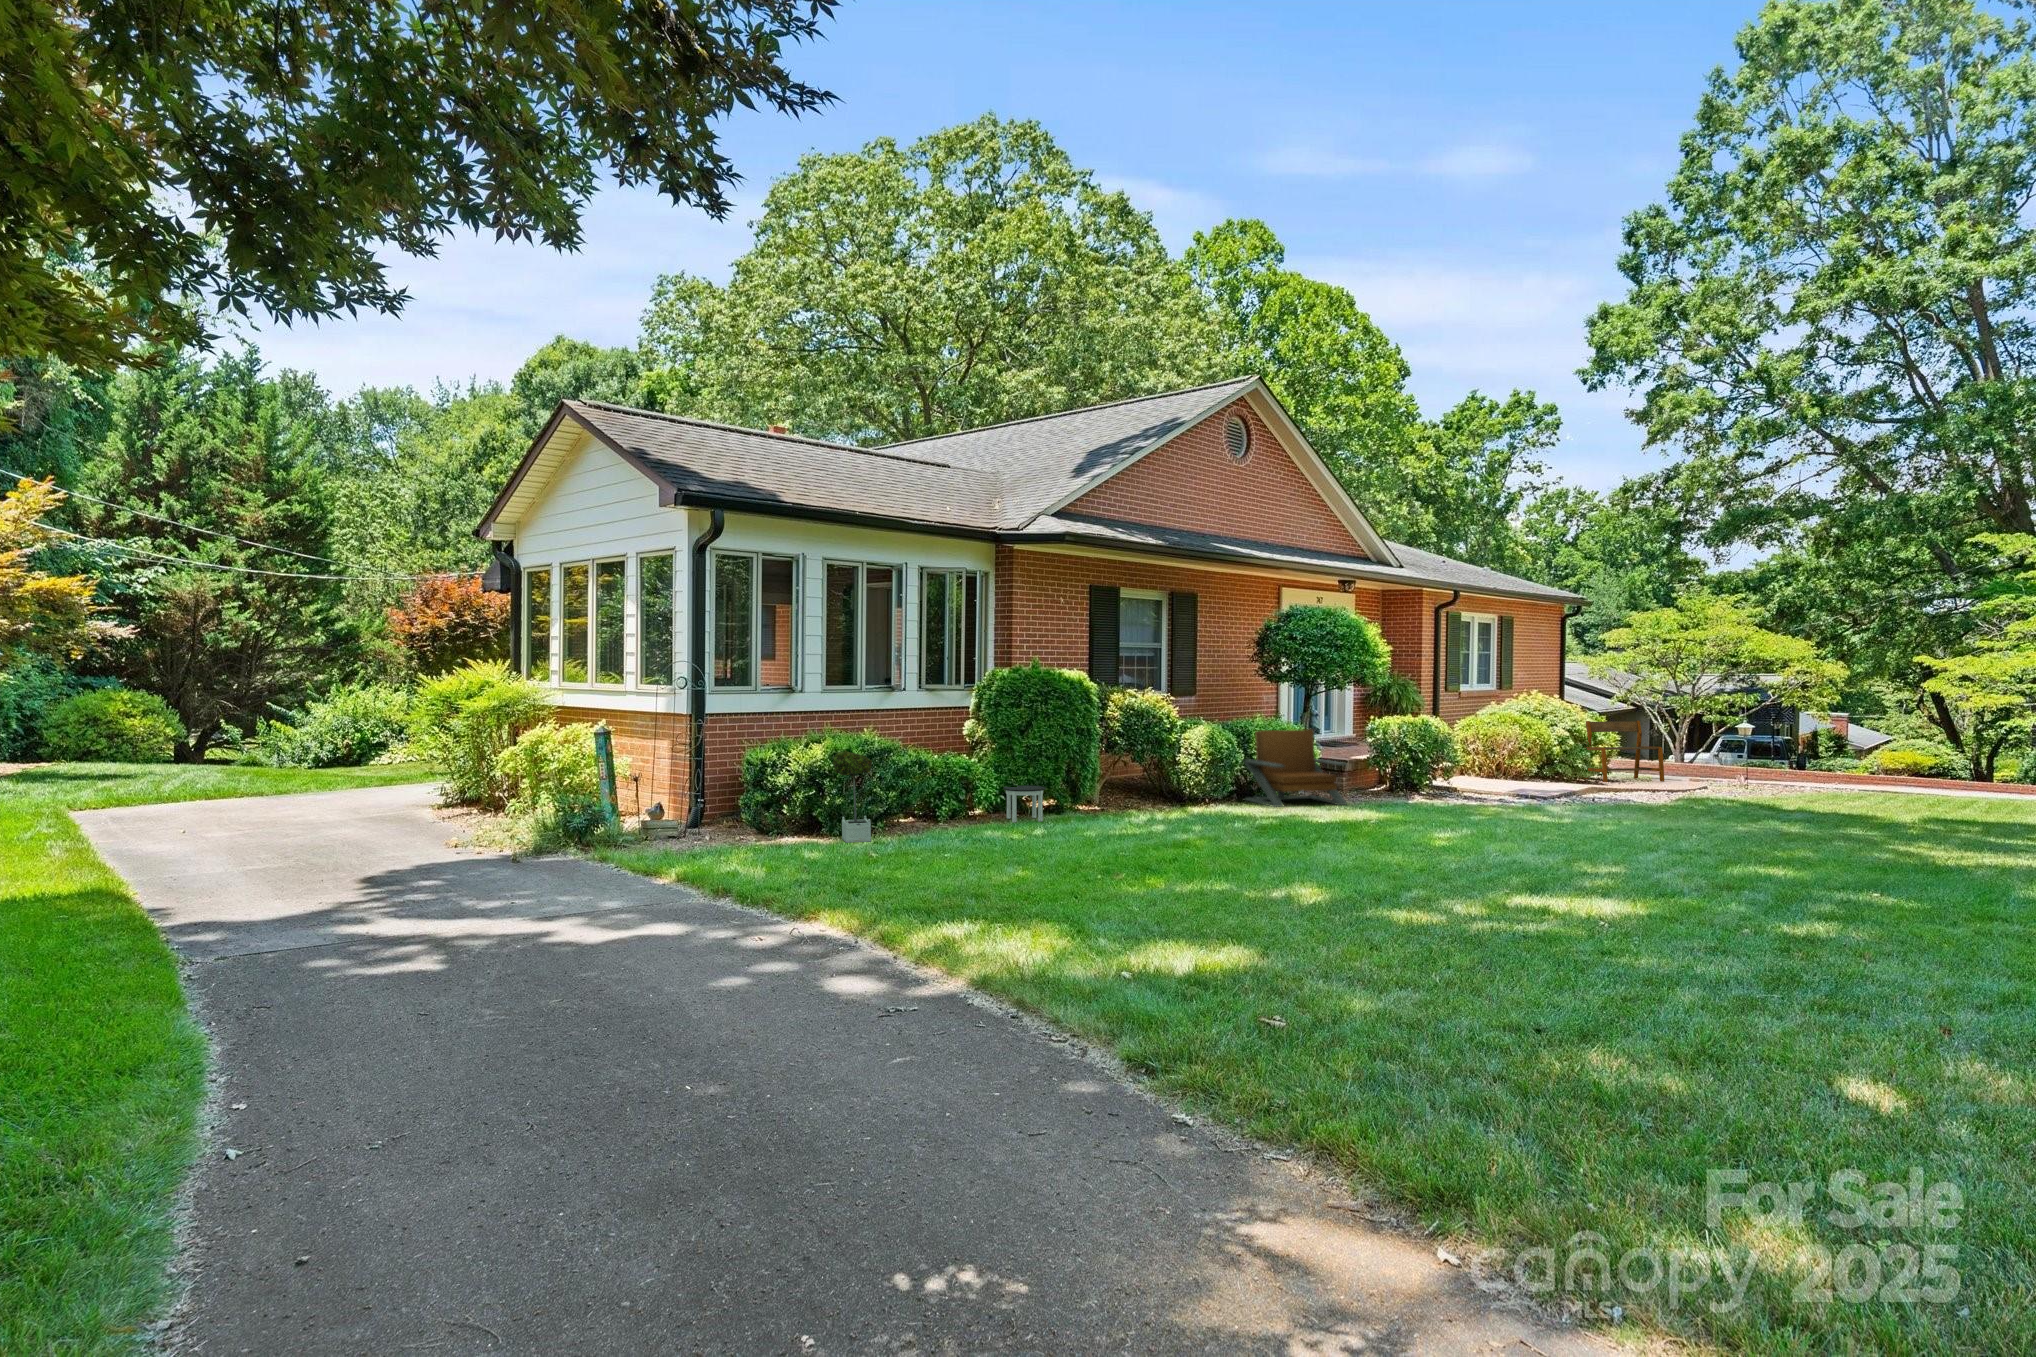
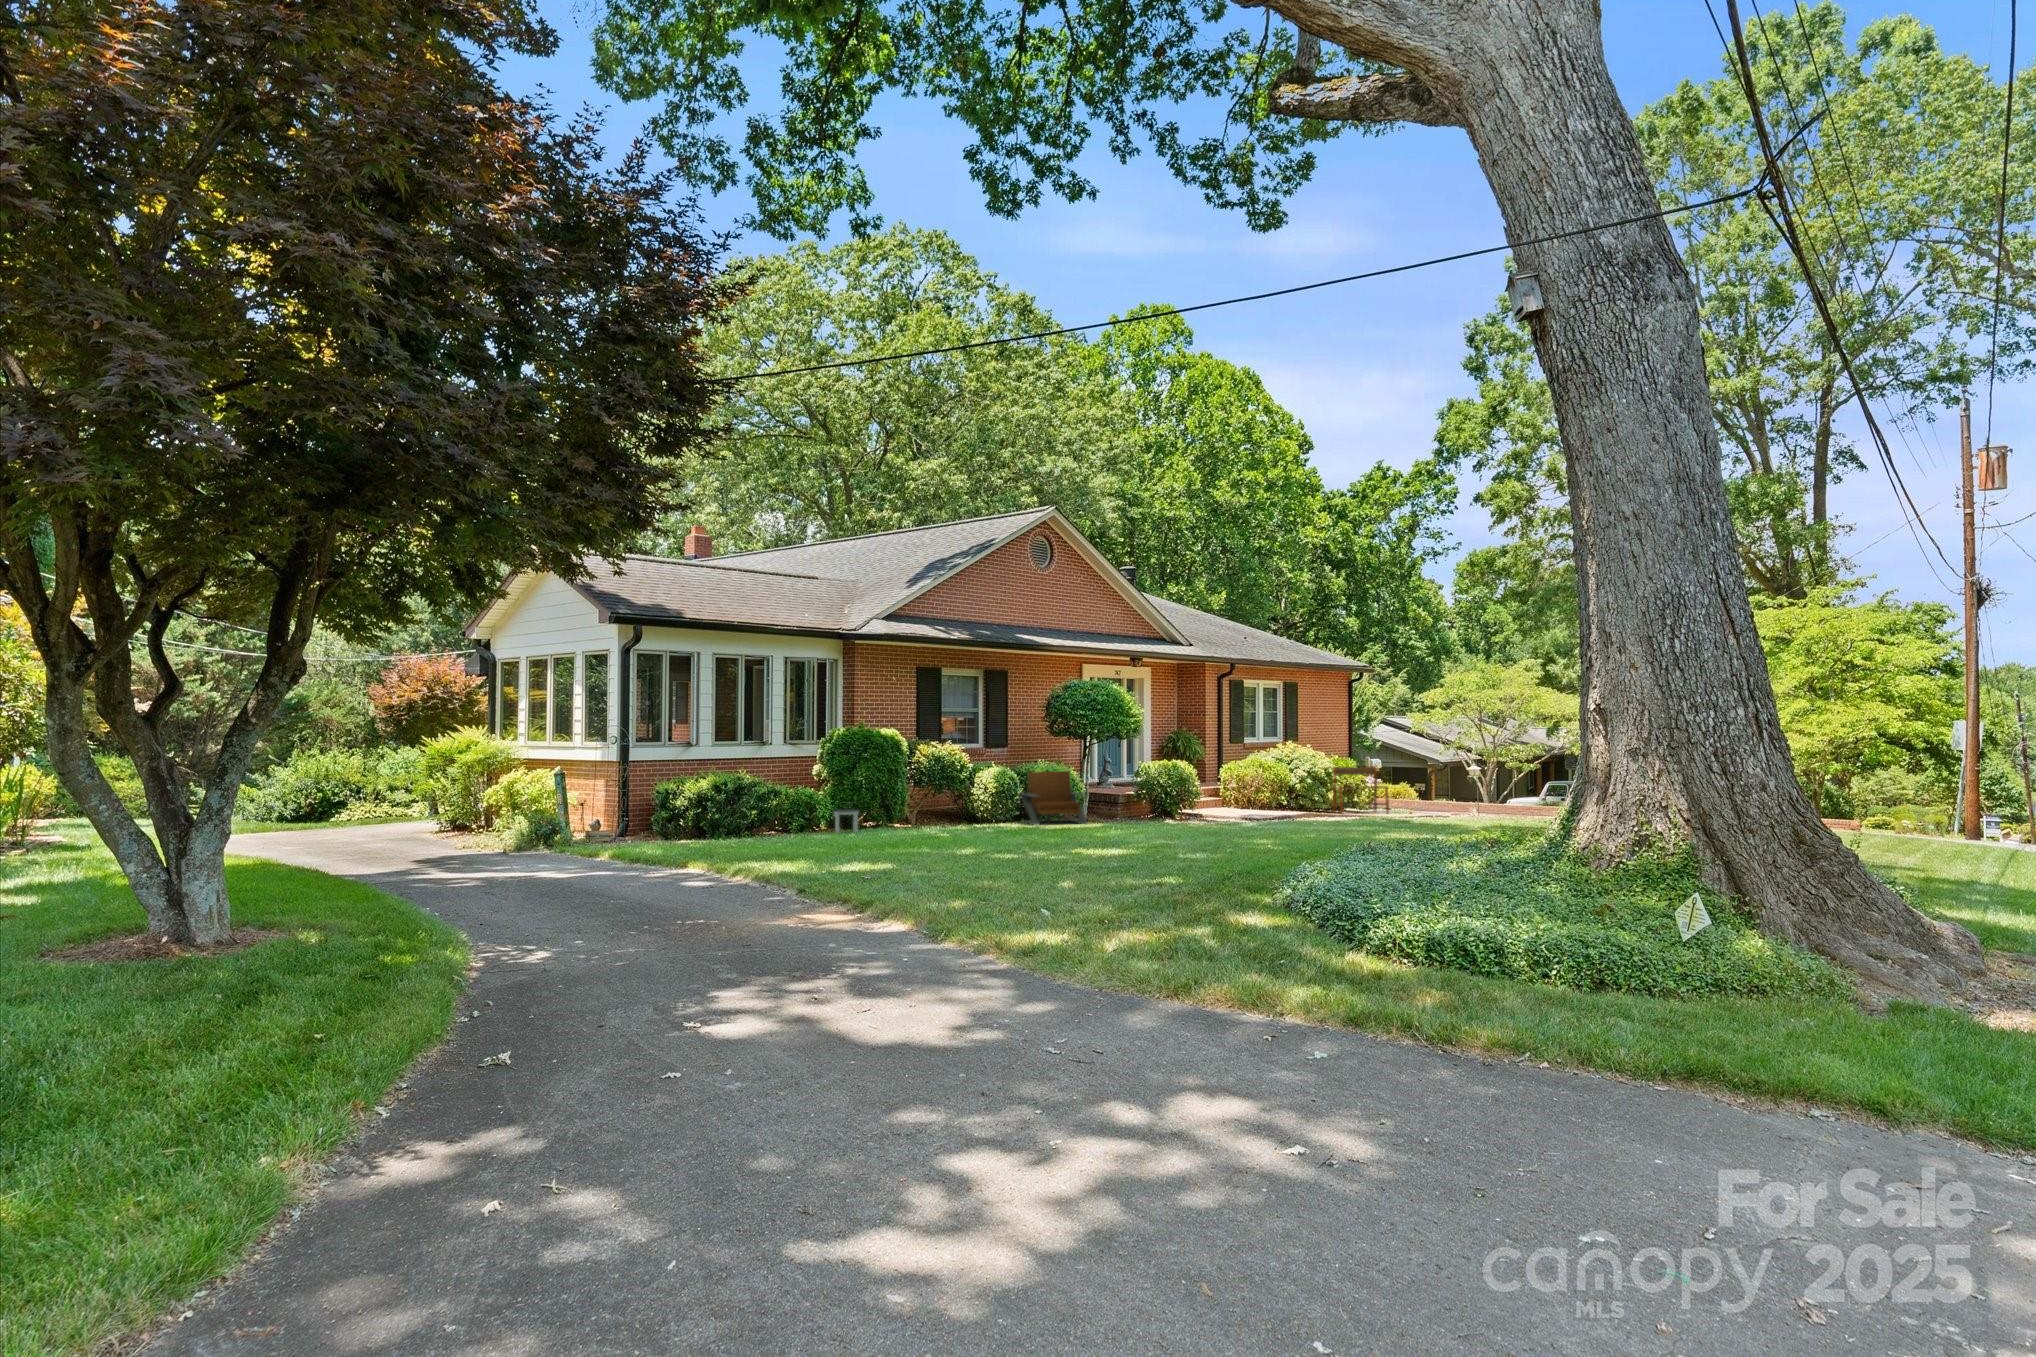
potted tree: present [832,750,872,843] -> none [709,782,734,841]

